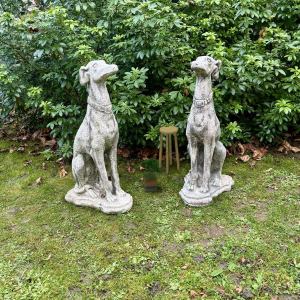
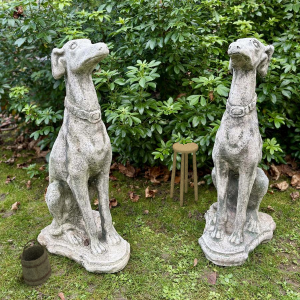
potted tree: present [139,158,161,192] -> none [142,187,174,235]
bucket: none [60,193,81,224] -> present [18,239,52,285]

